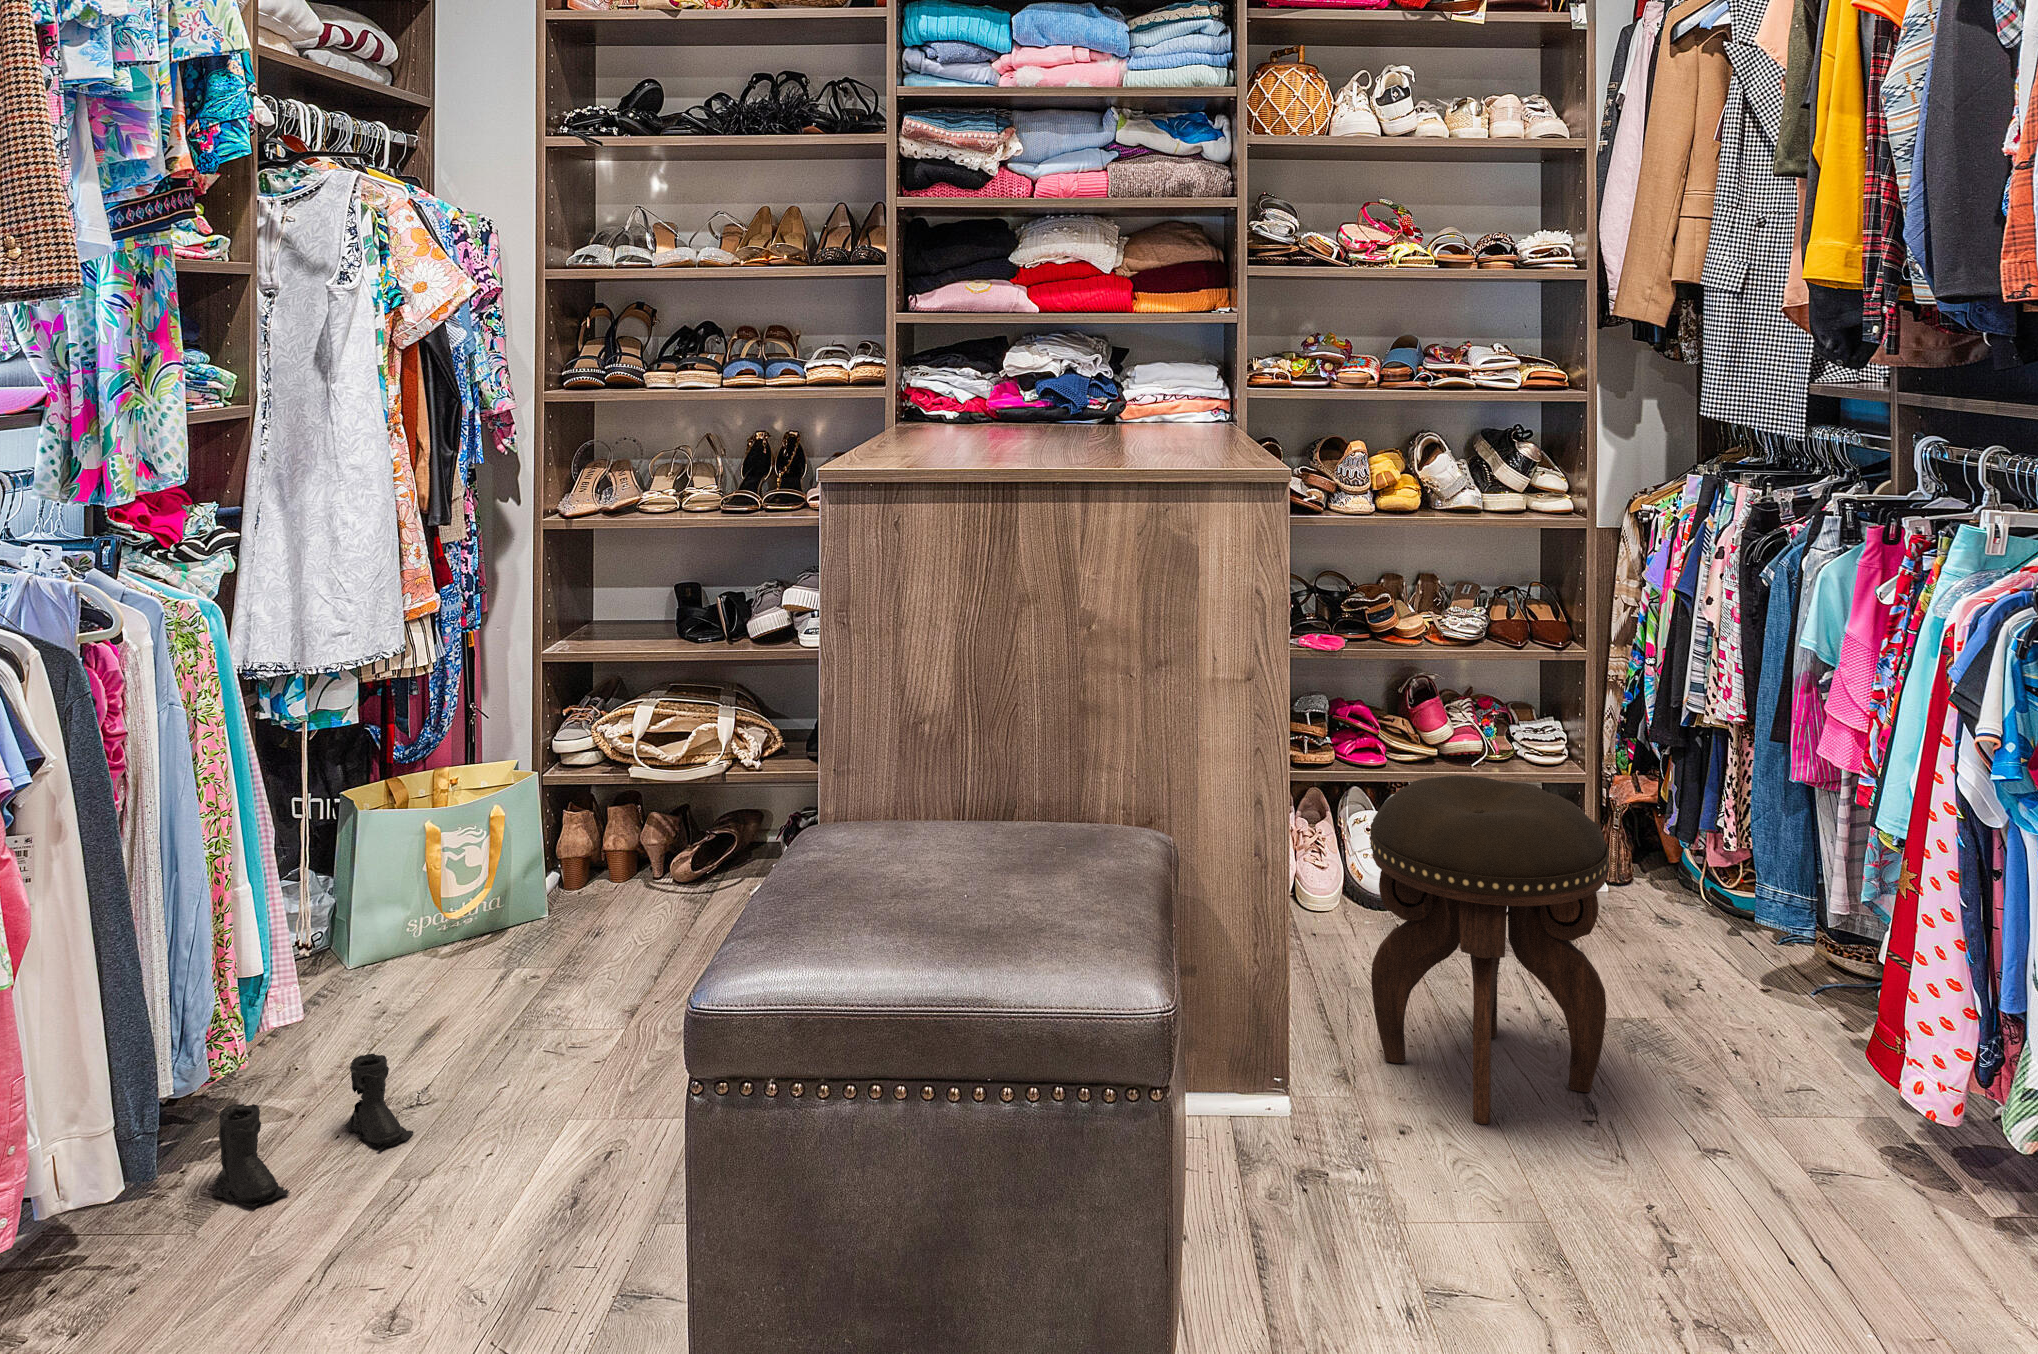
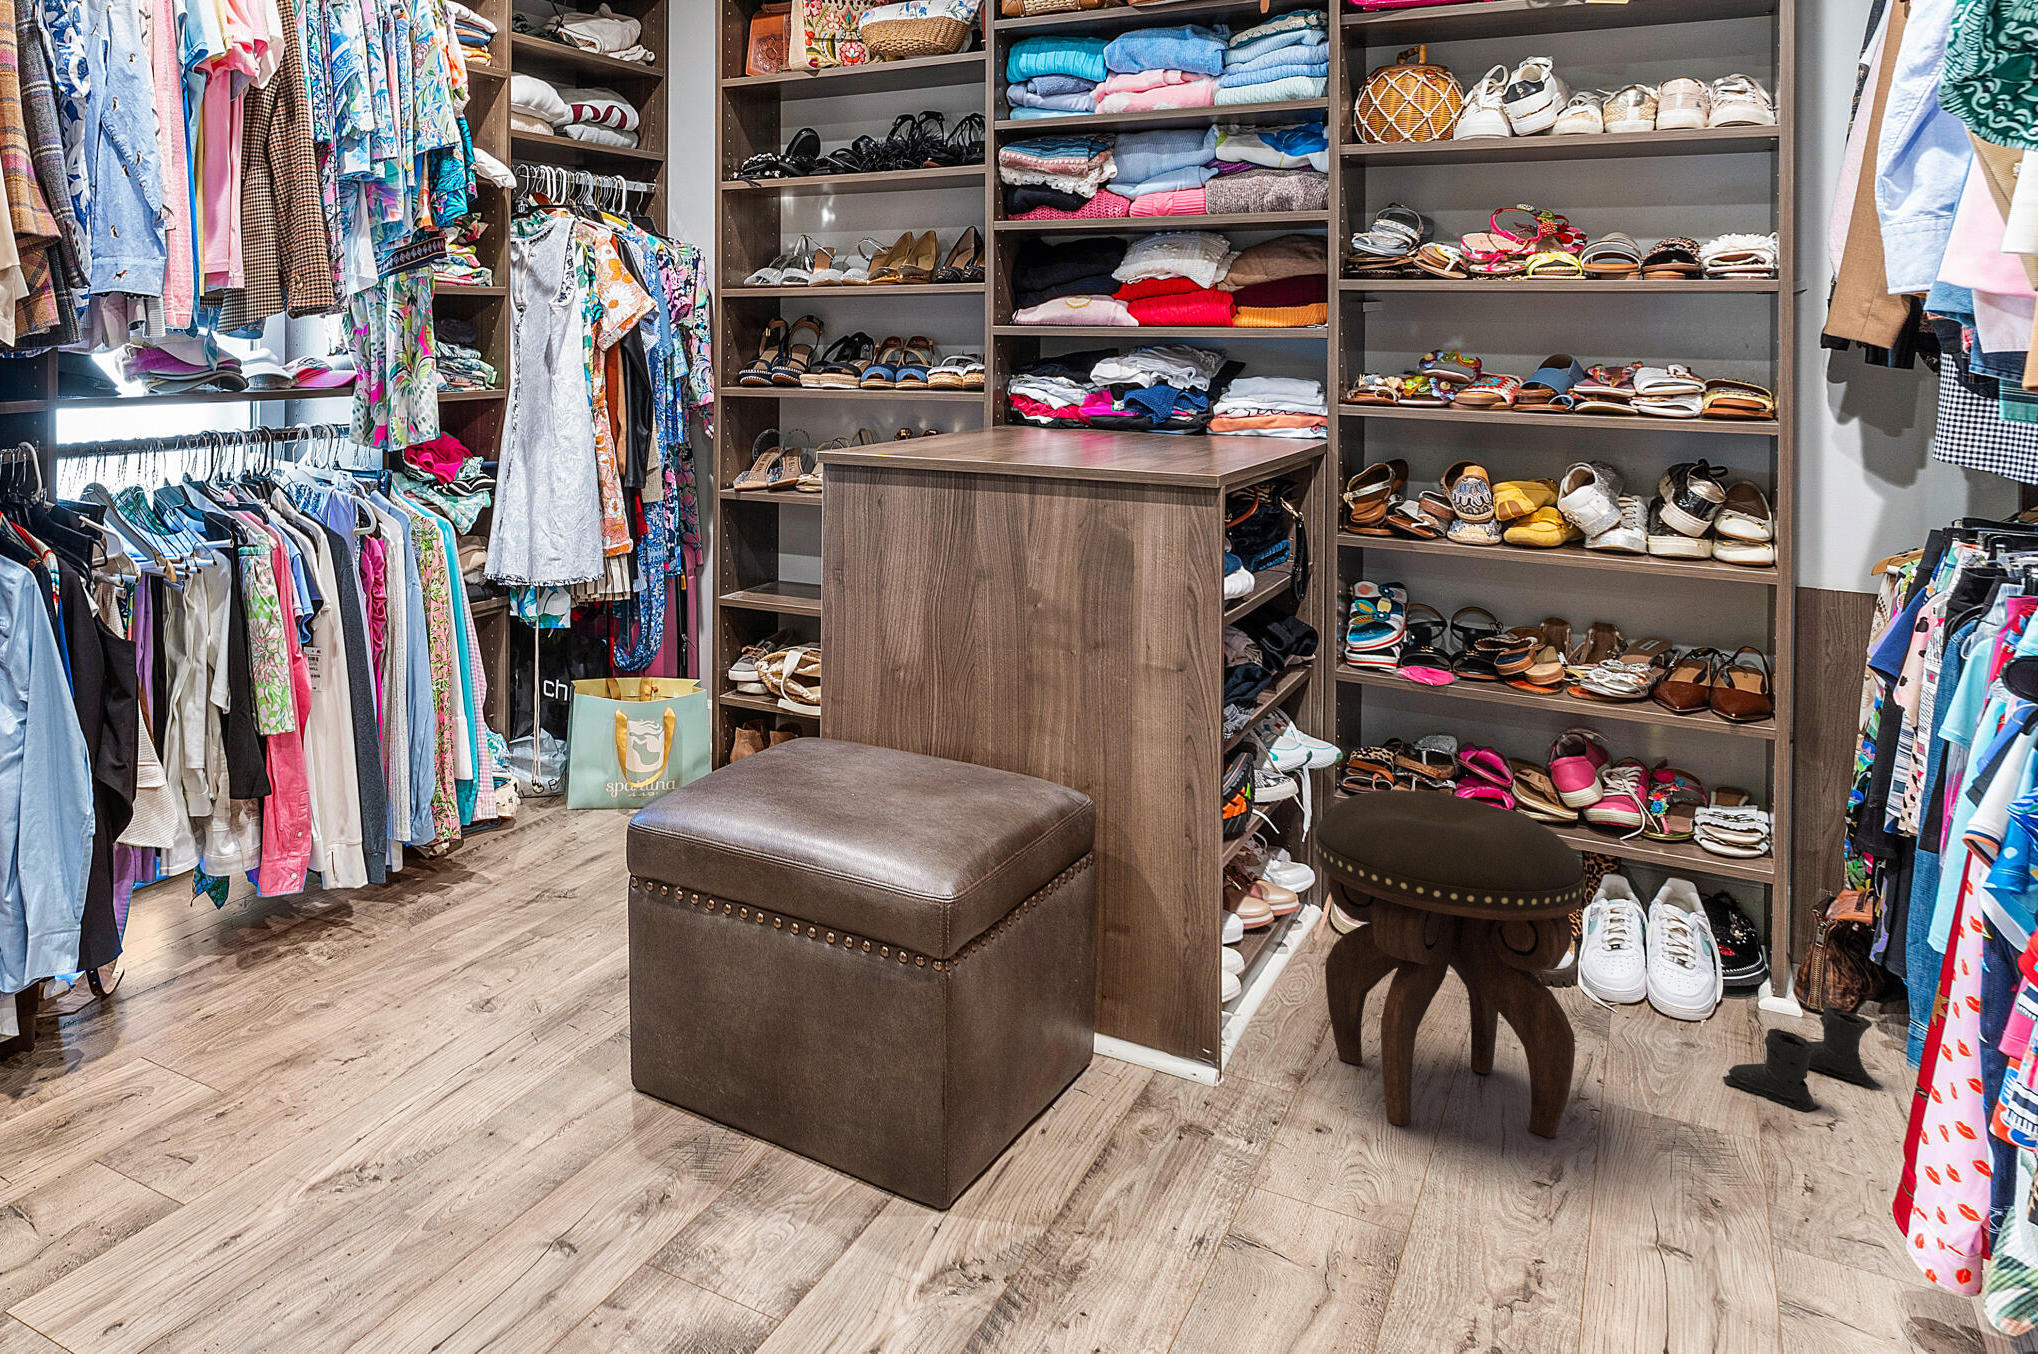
boots: present [212,1054,413,1207] -> present [1723,1007,1883,1112]

